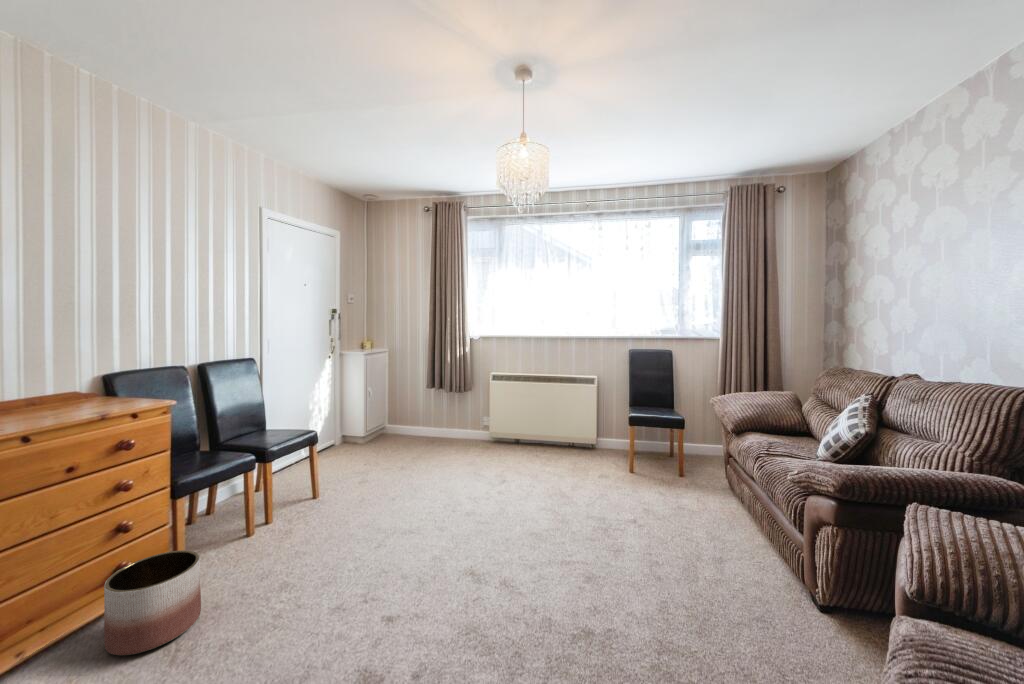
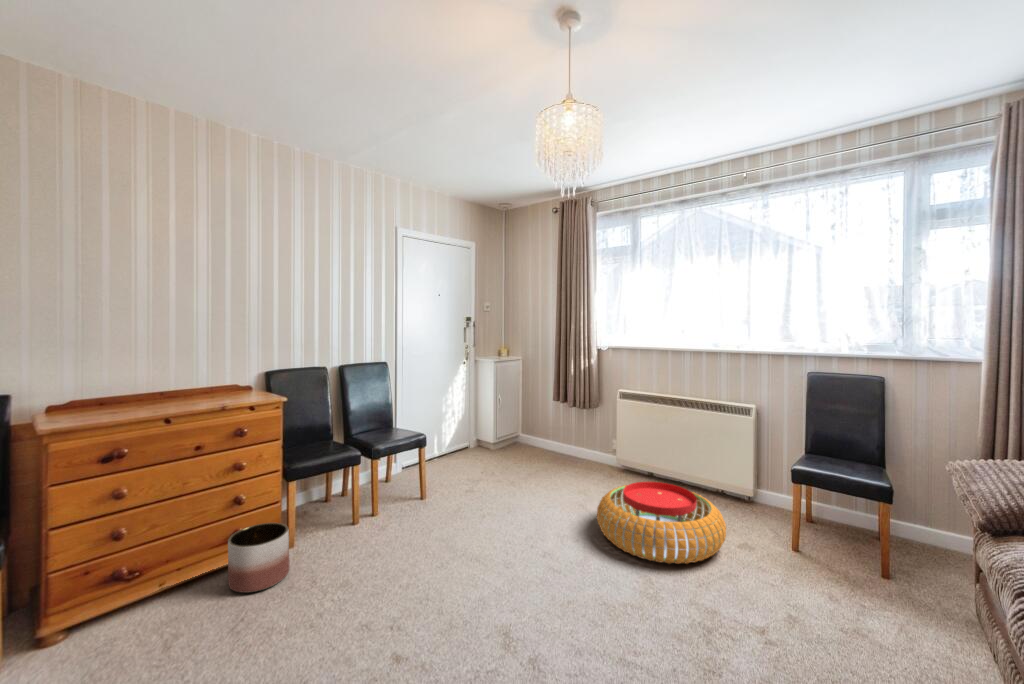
pouf: none [506,441,606,501] -> present [597,482,726,564]

